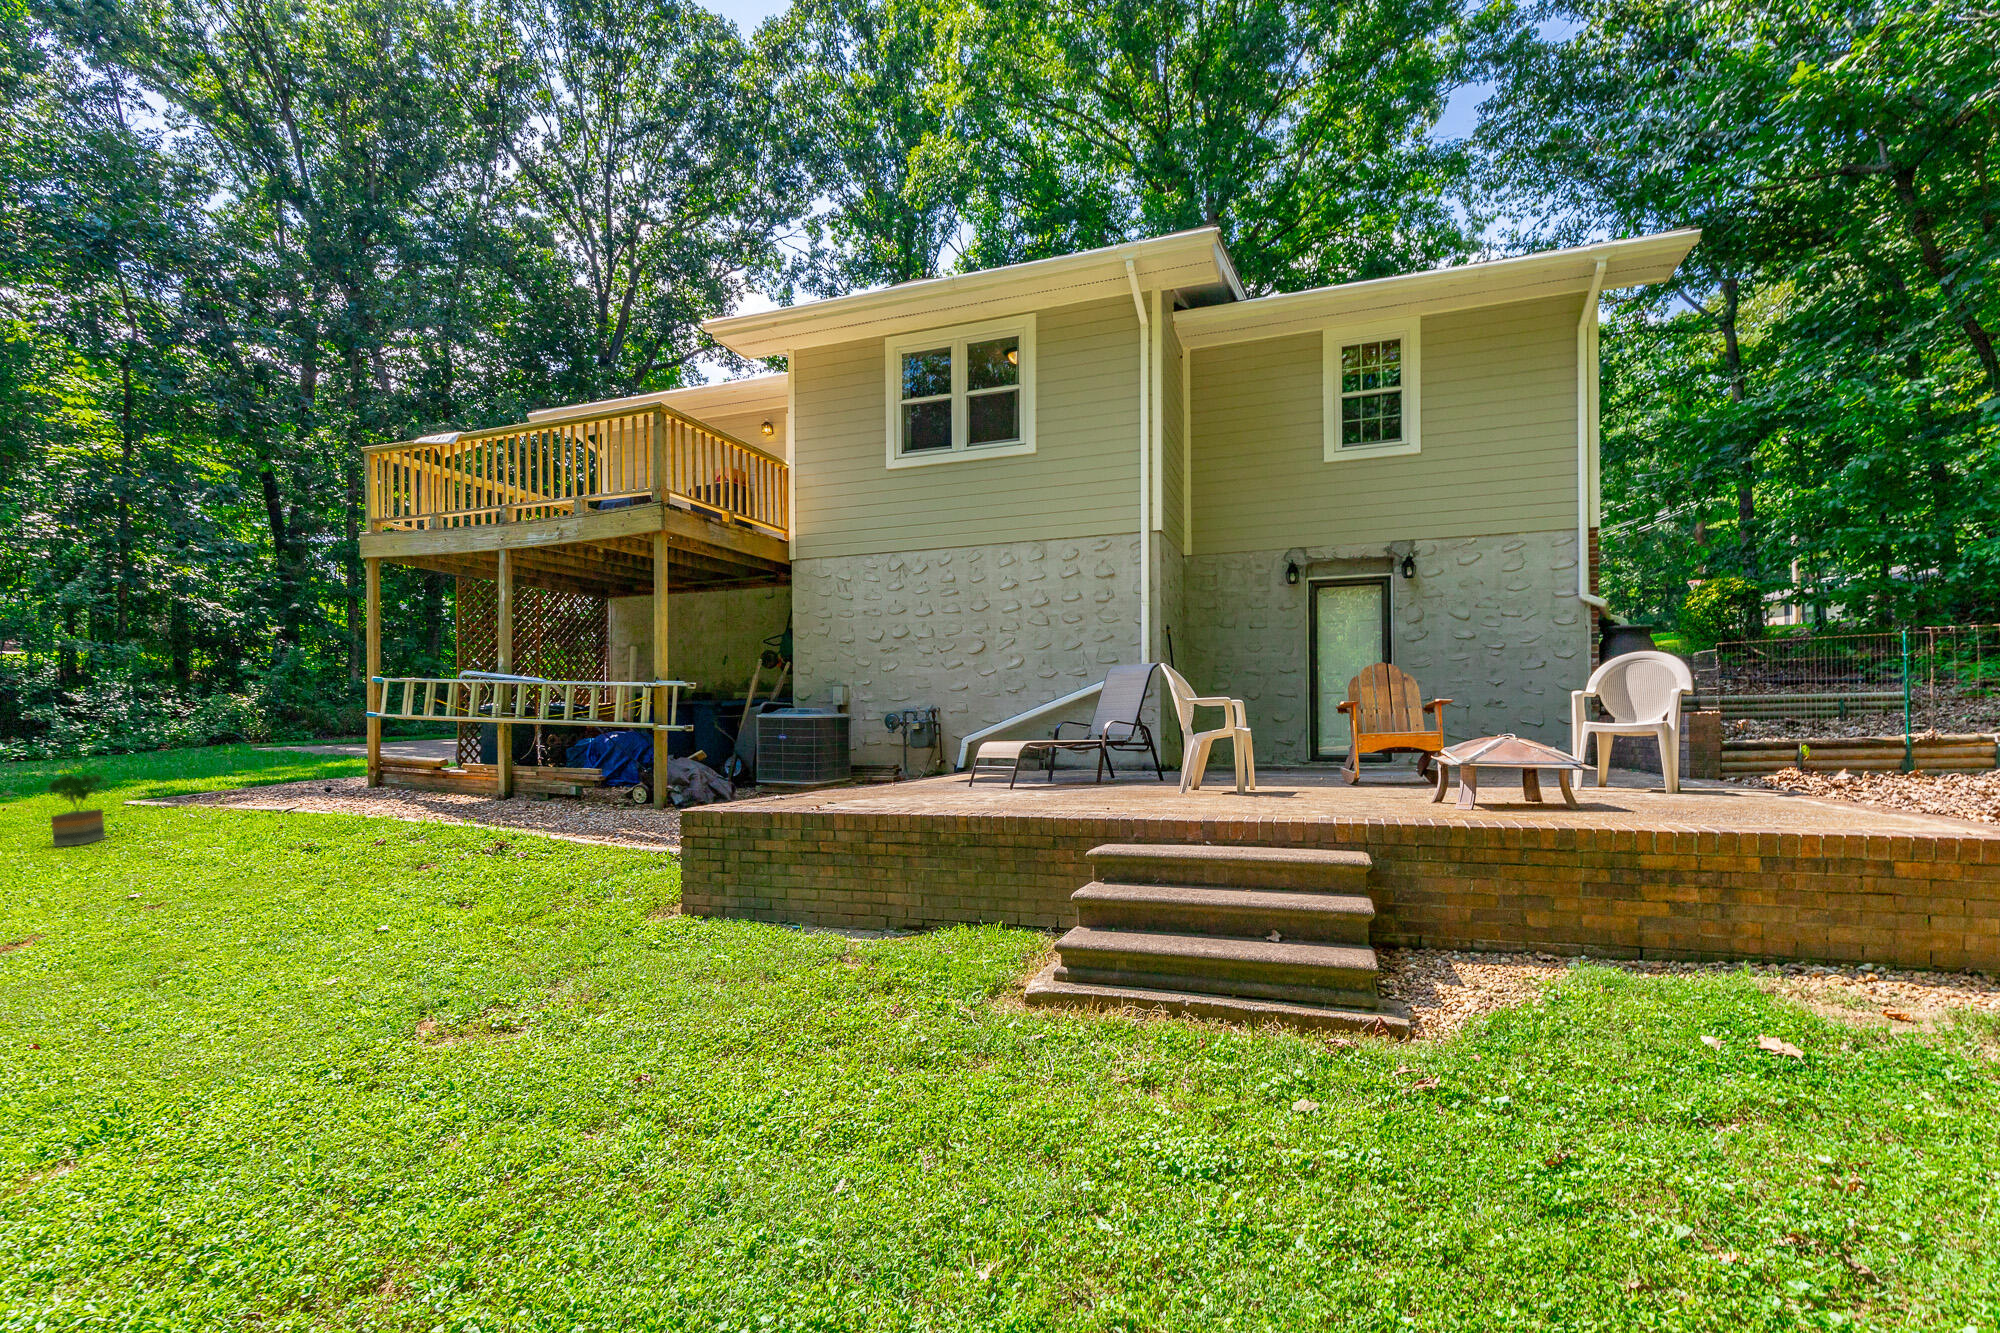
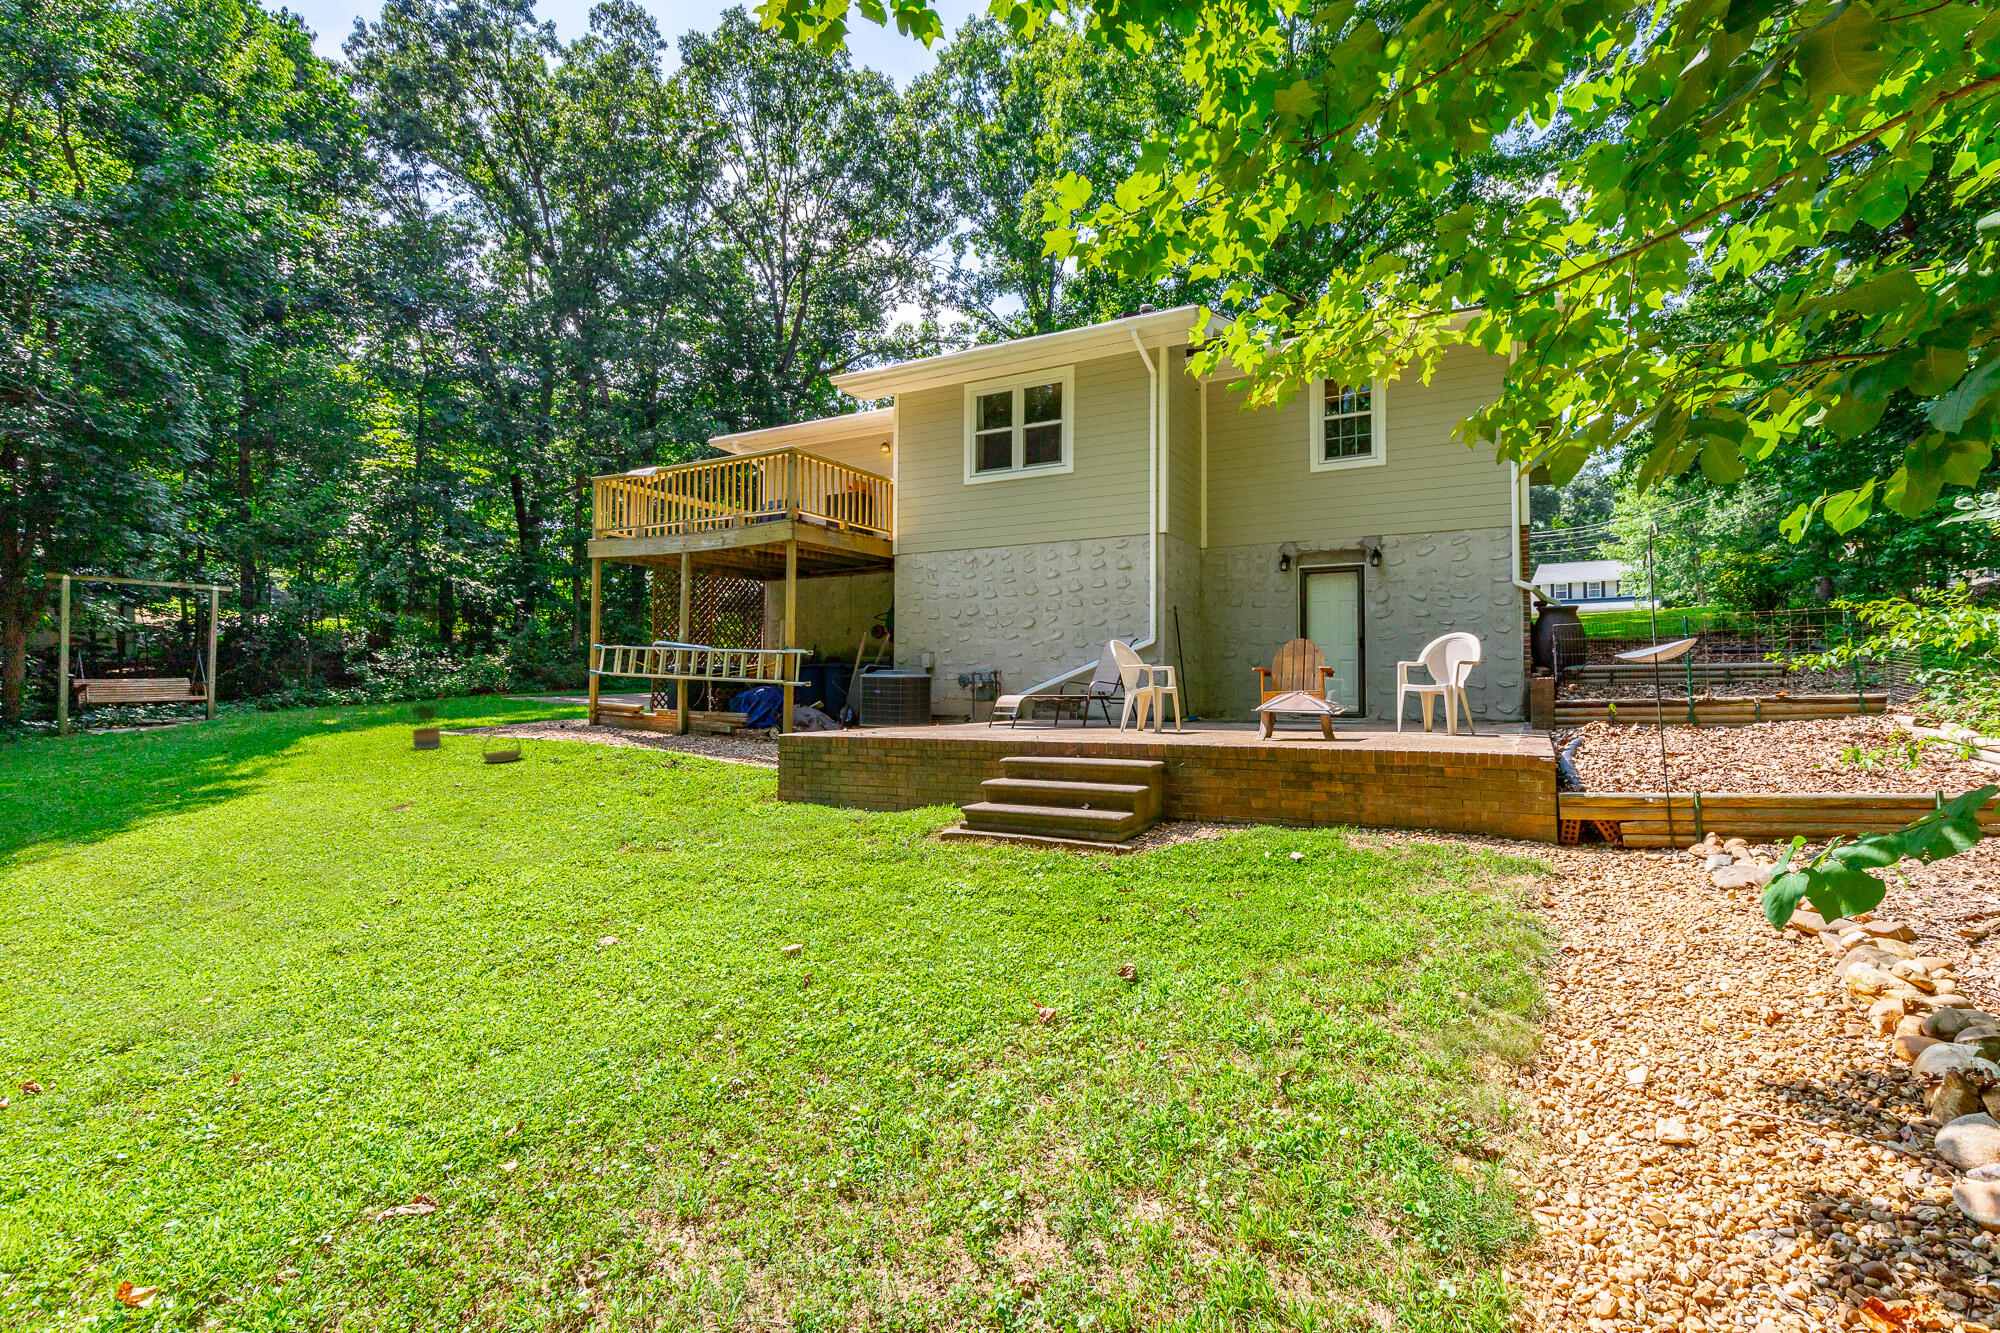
basket: none [175,811,248,863] -> present [482,731,522,763]

